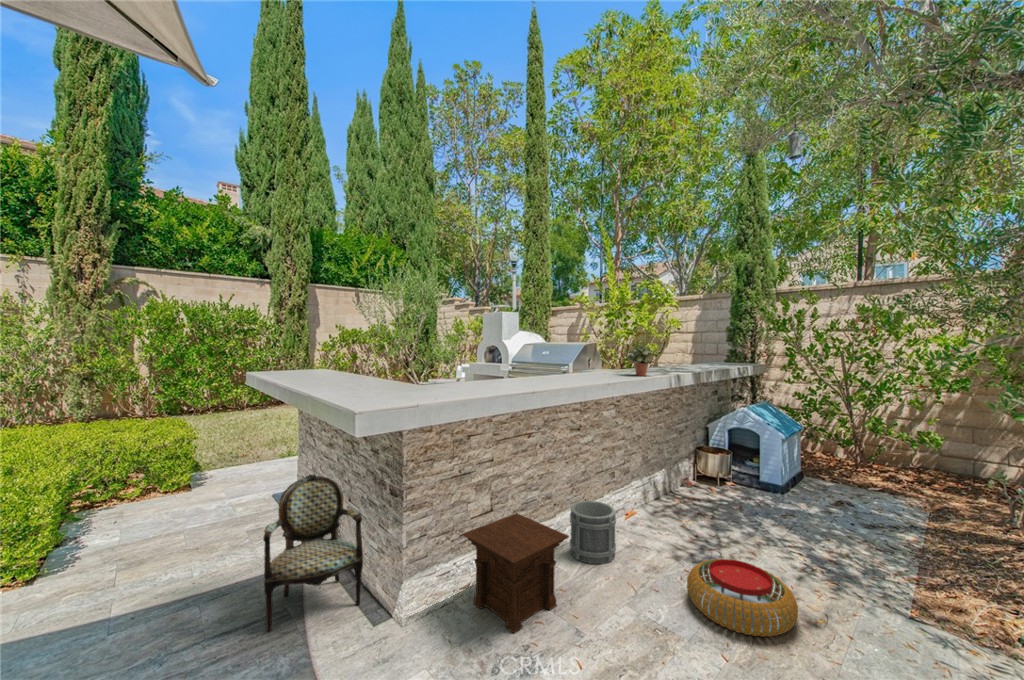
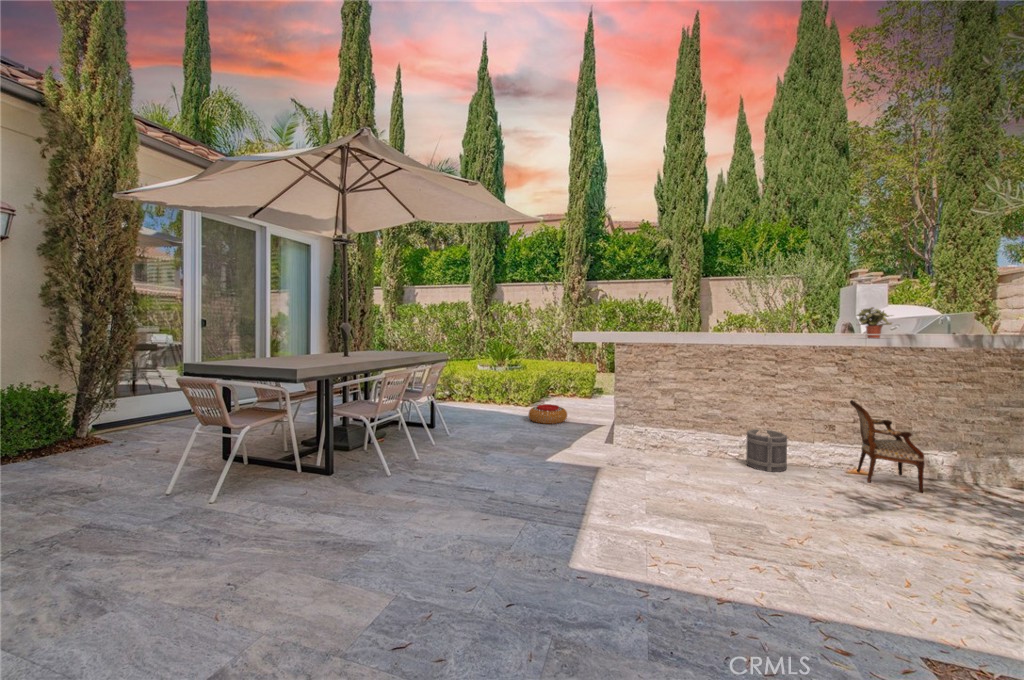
armchair: present [263,475,363,631] -> present [850,400,925,493]
side table: present [462,513,569,633] -> none [650,414,700,467]
pouf: present [687,559,798,637] -> present [529,404,567,424]

